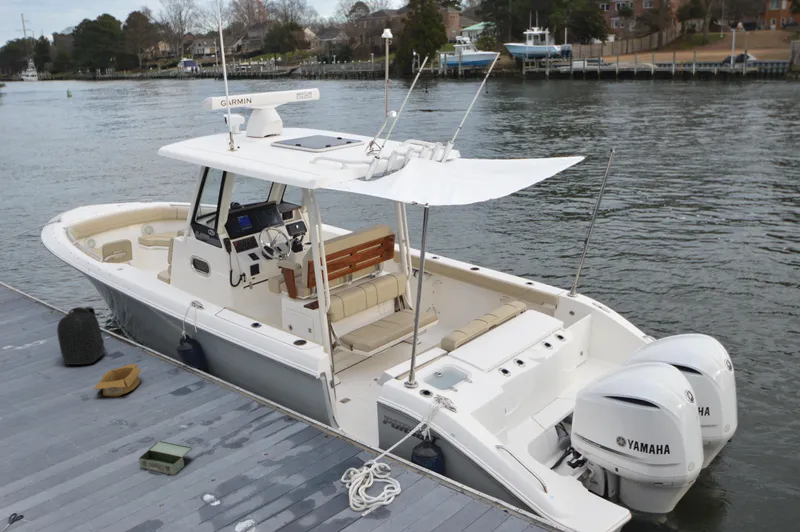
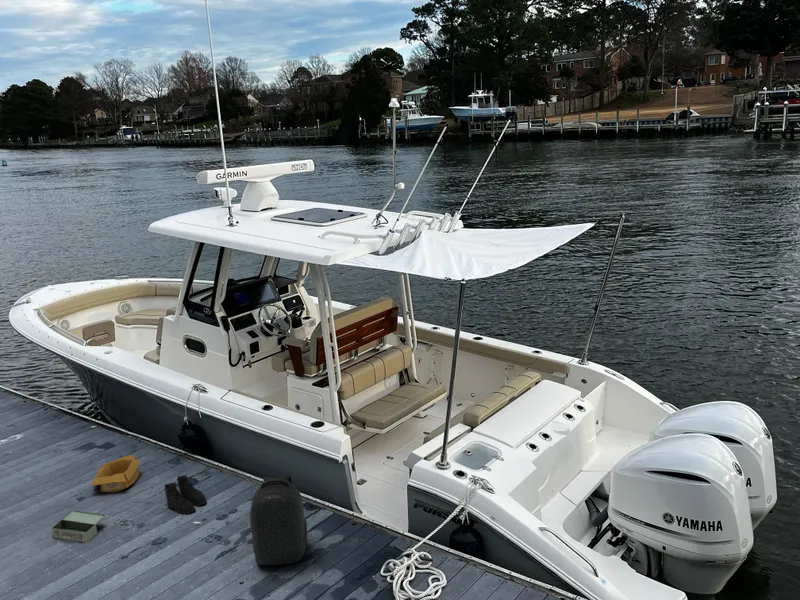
backpack: present [57,307,105,365] -> present [250,475,308,565]
boots: none [157,383,196,419] -> present [165,475,207,514]
toolbox: present [139,441,192,475] -> present [51,510,105,543]

